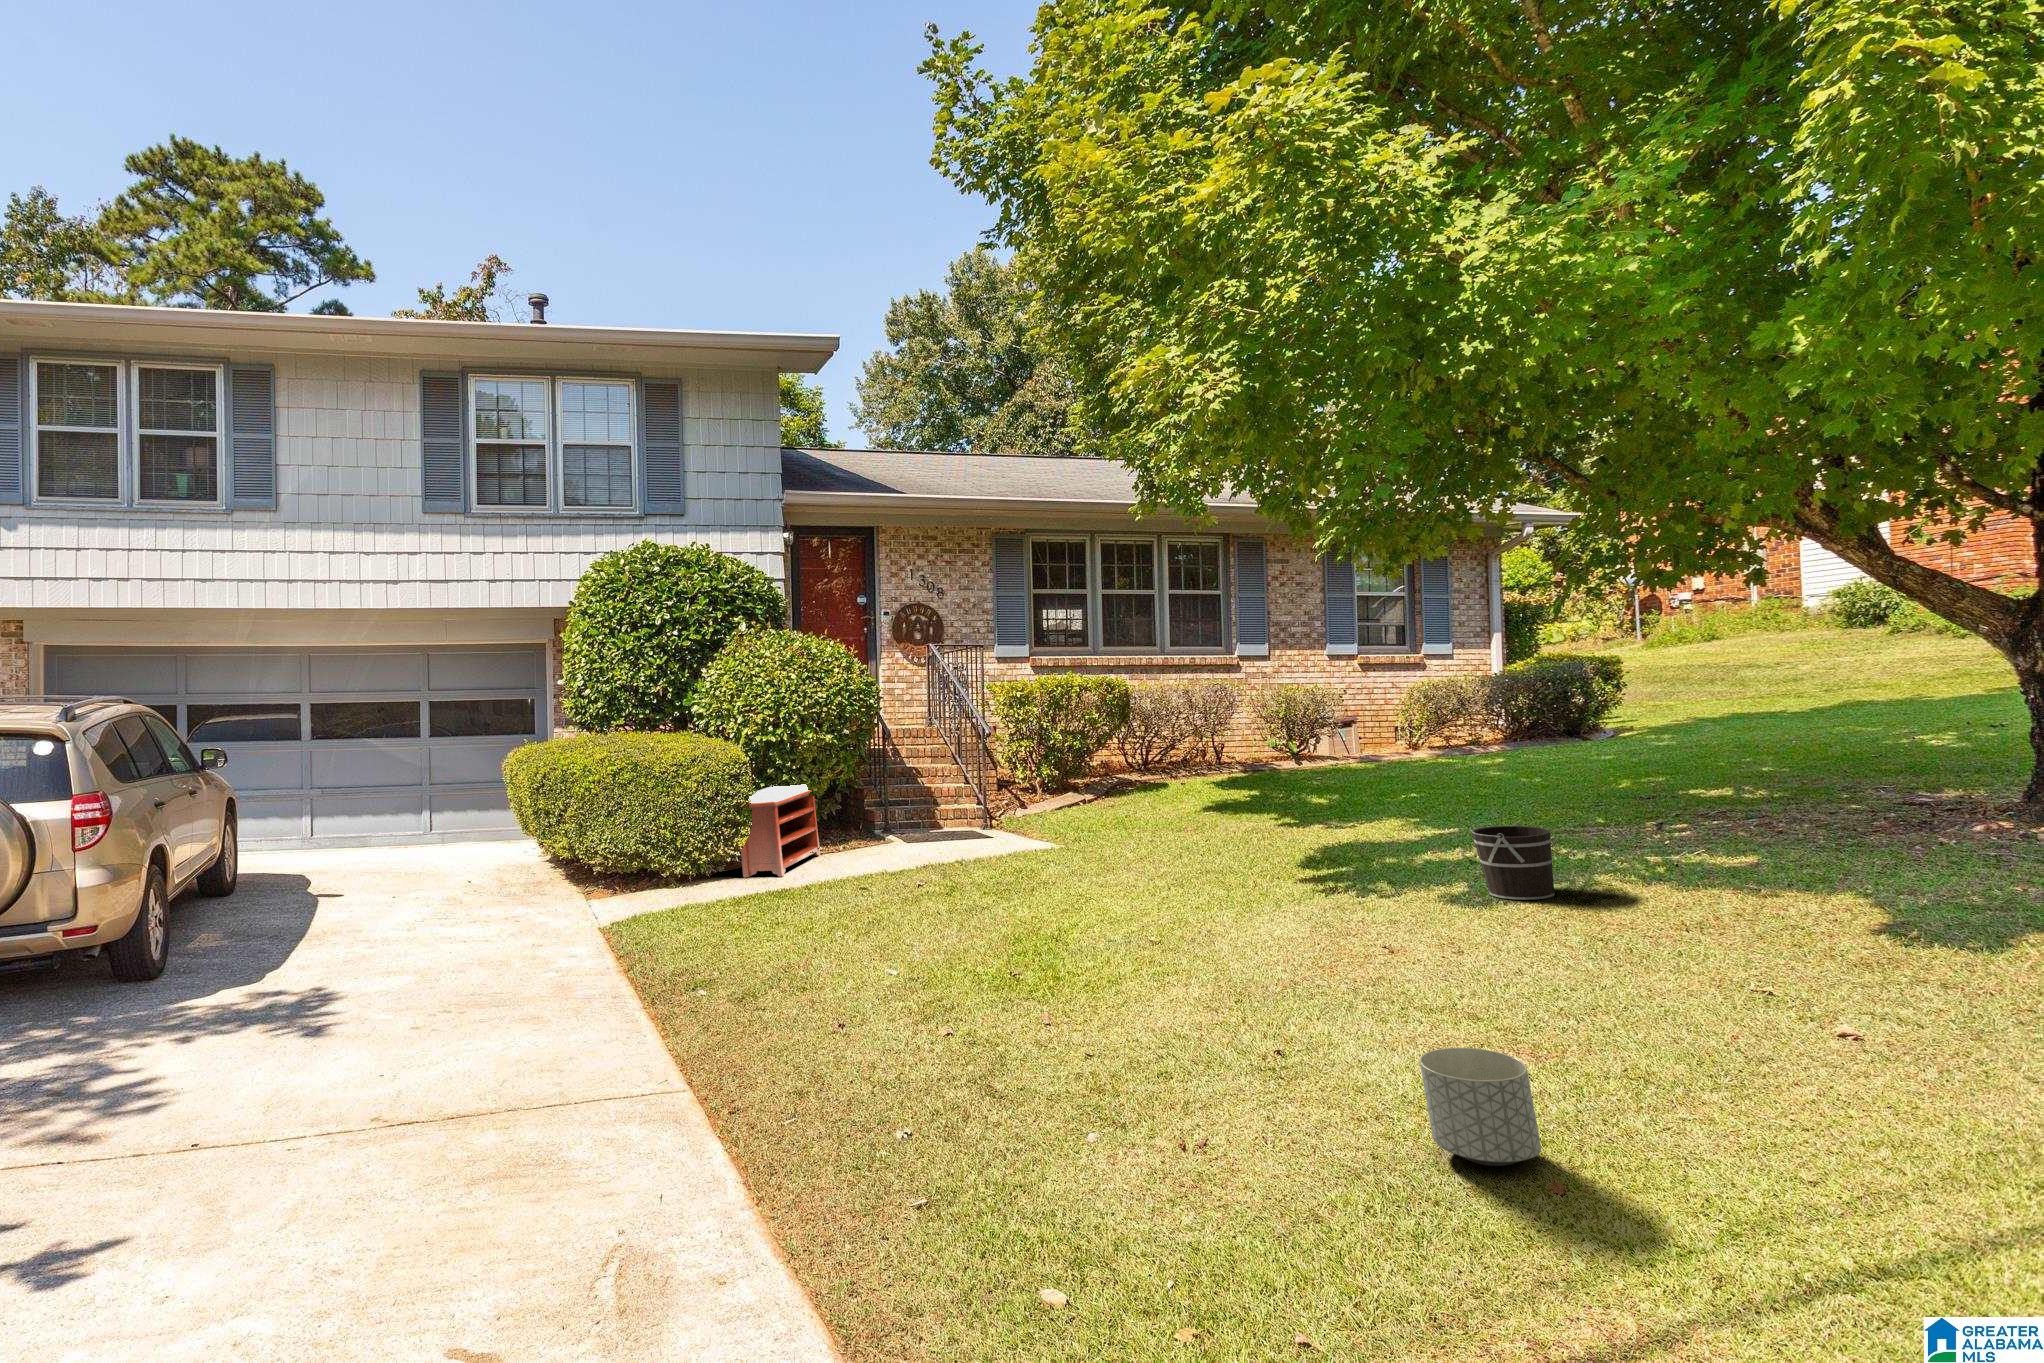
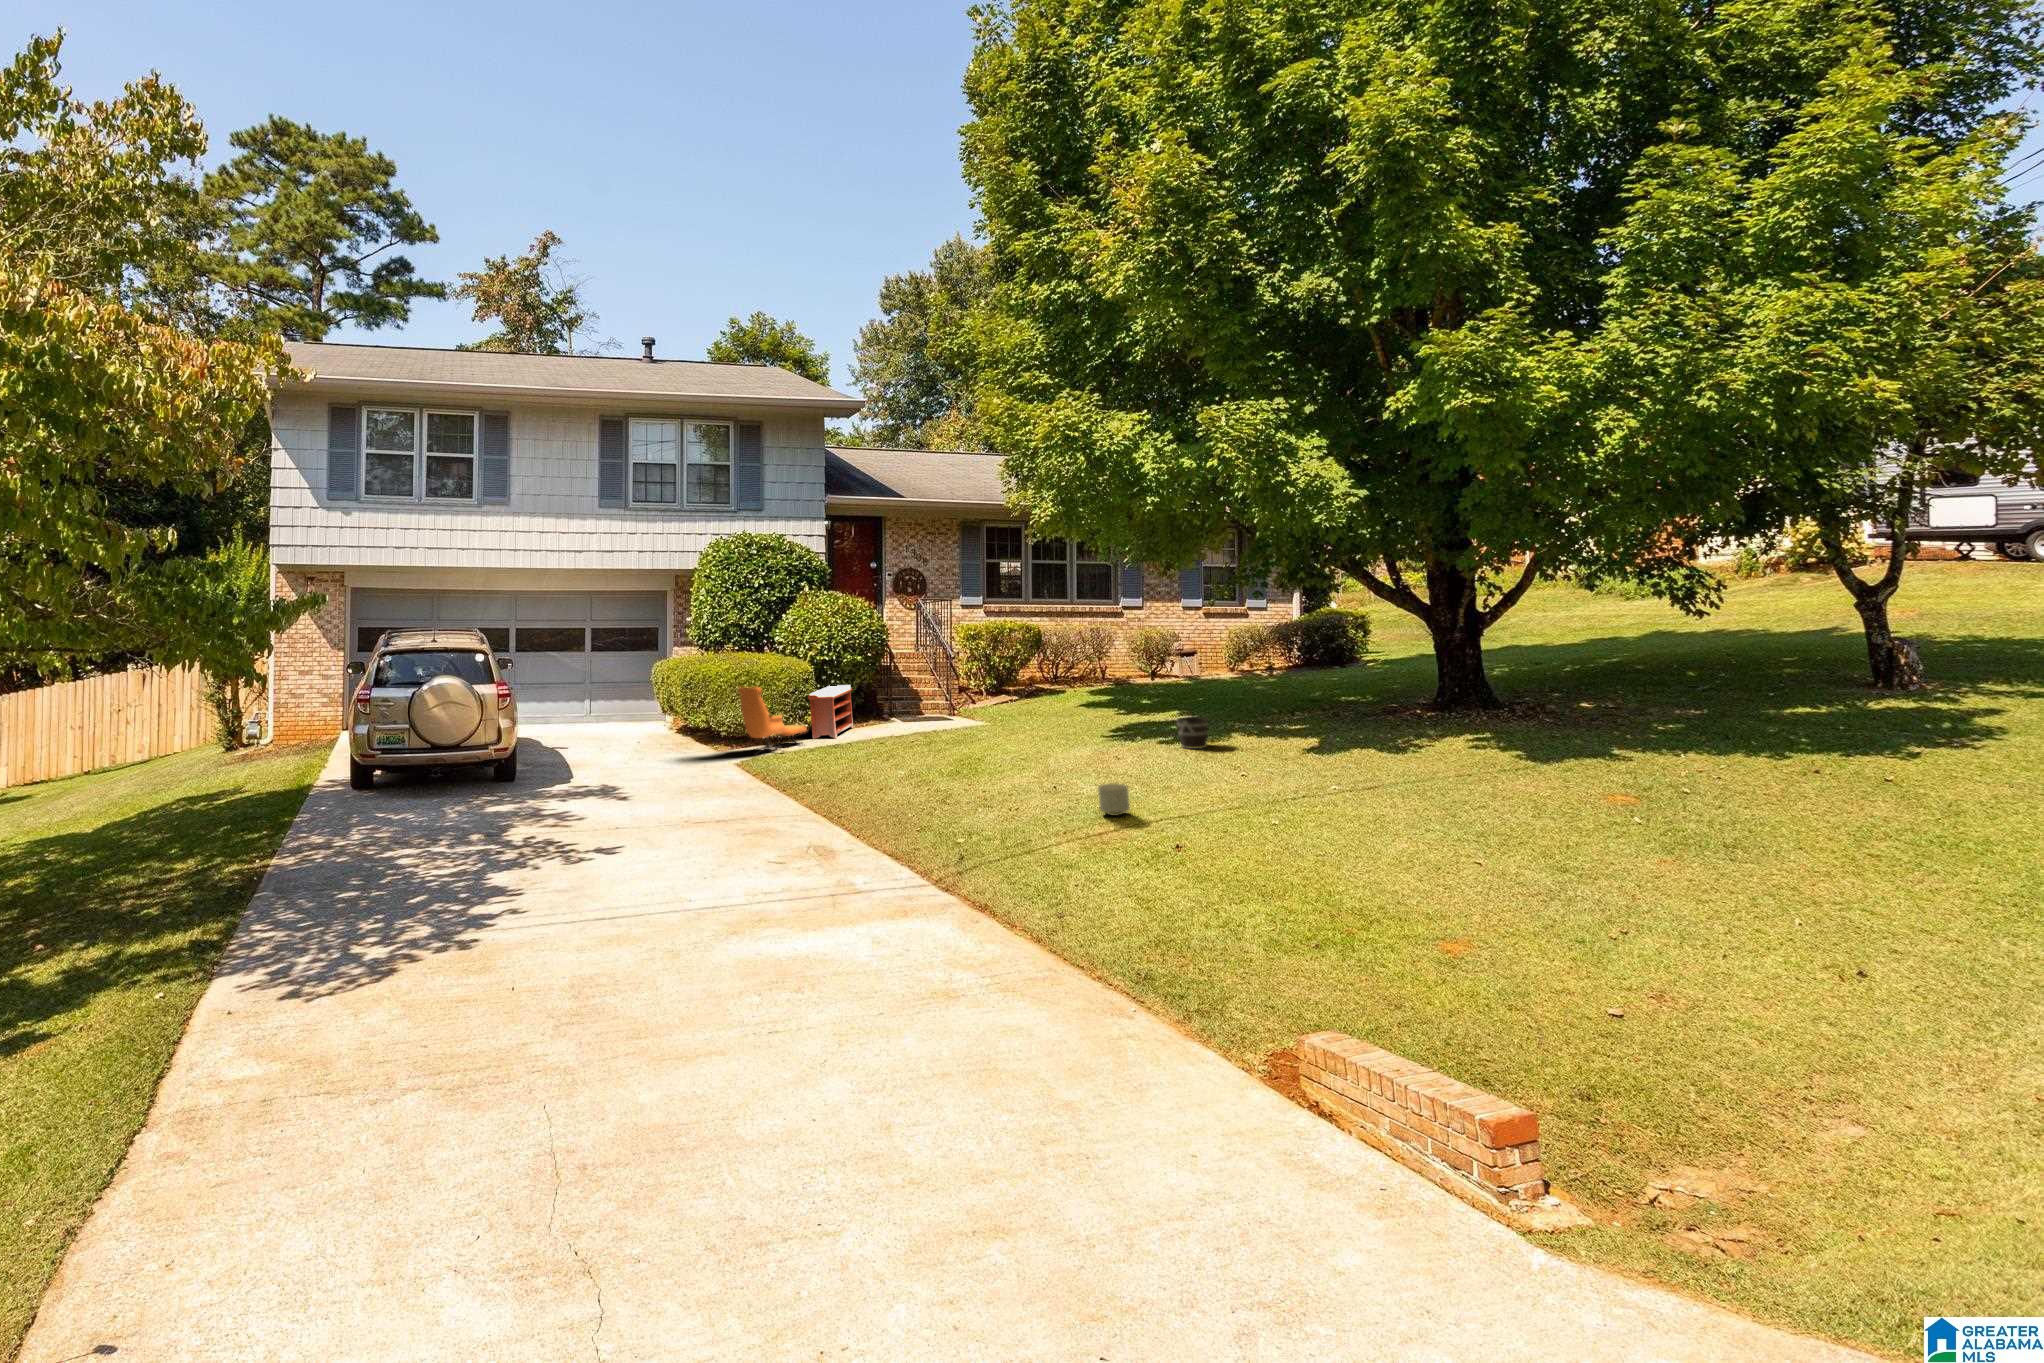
lounge chair: none [592,787,728,915] -> present [738,687,807,751]

